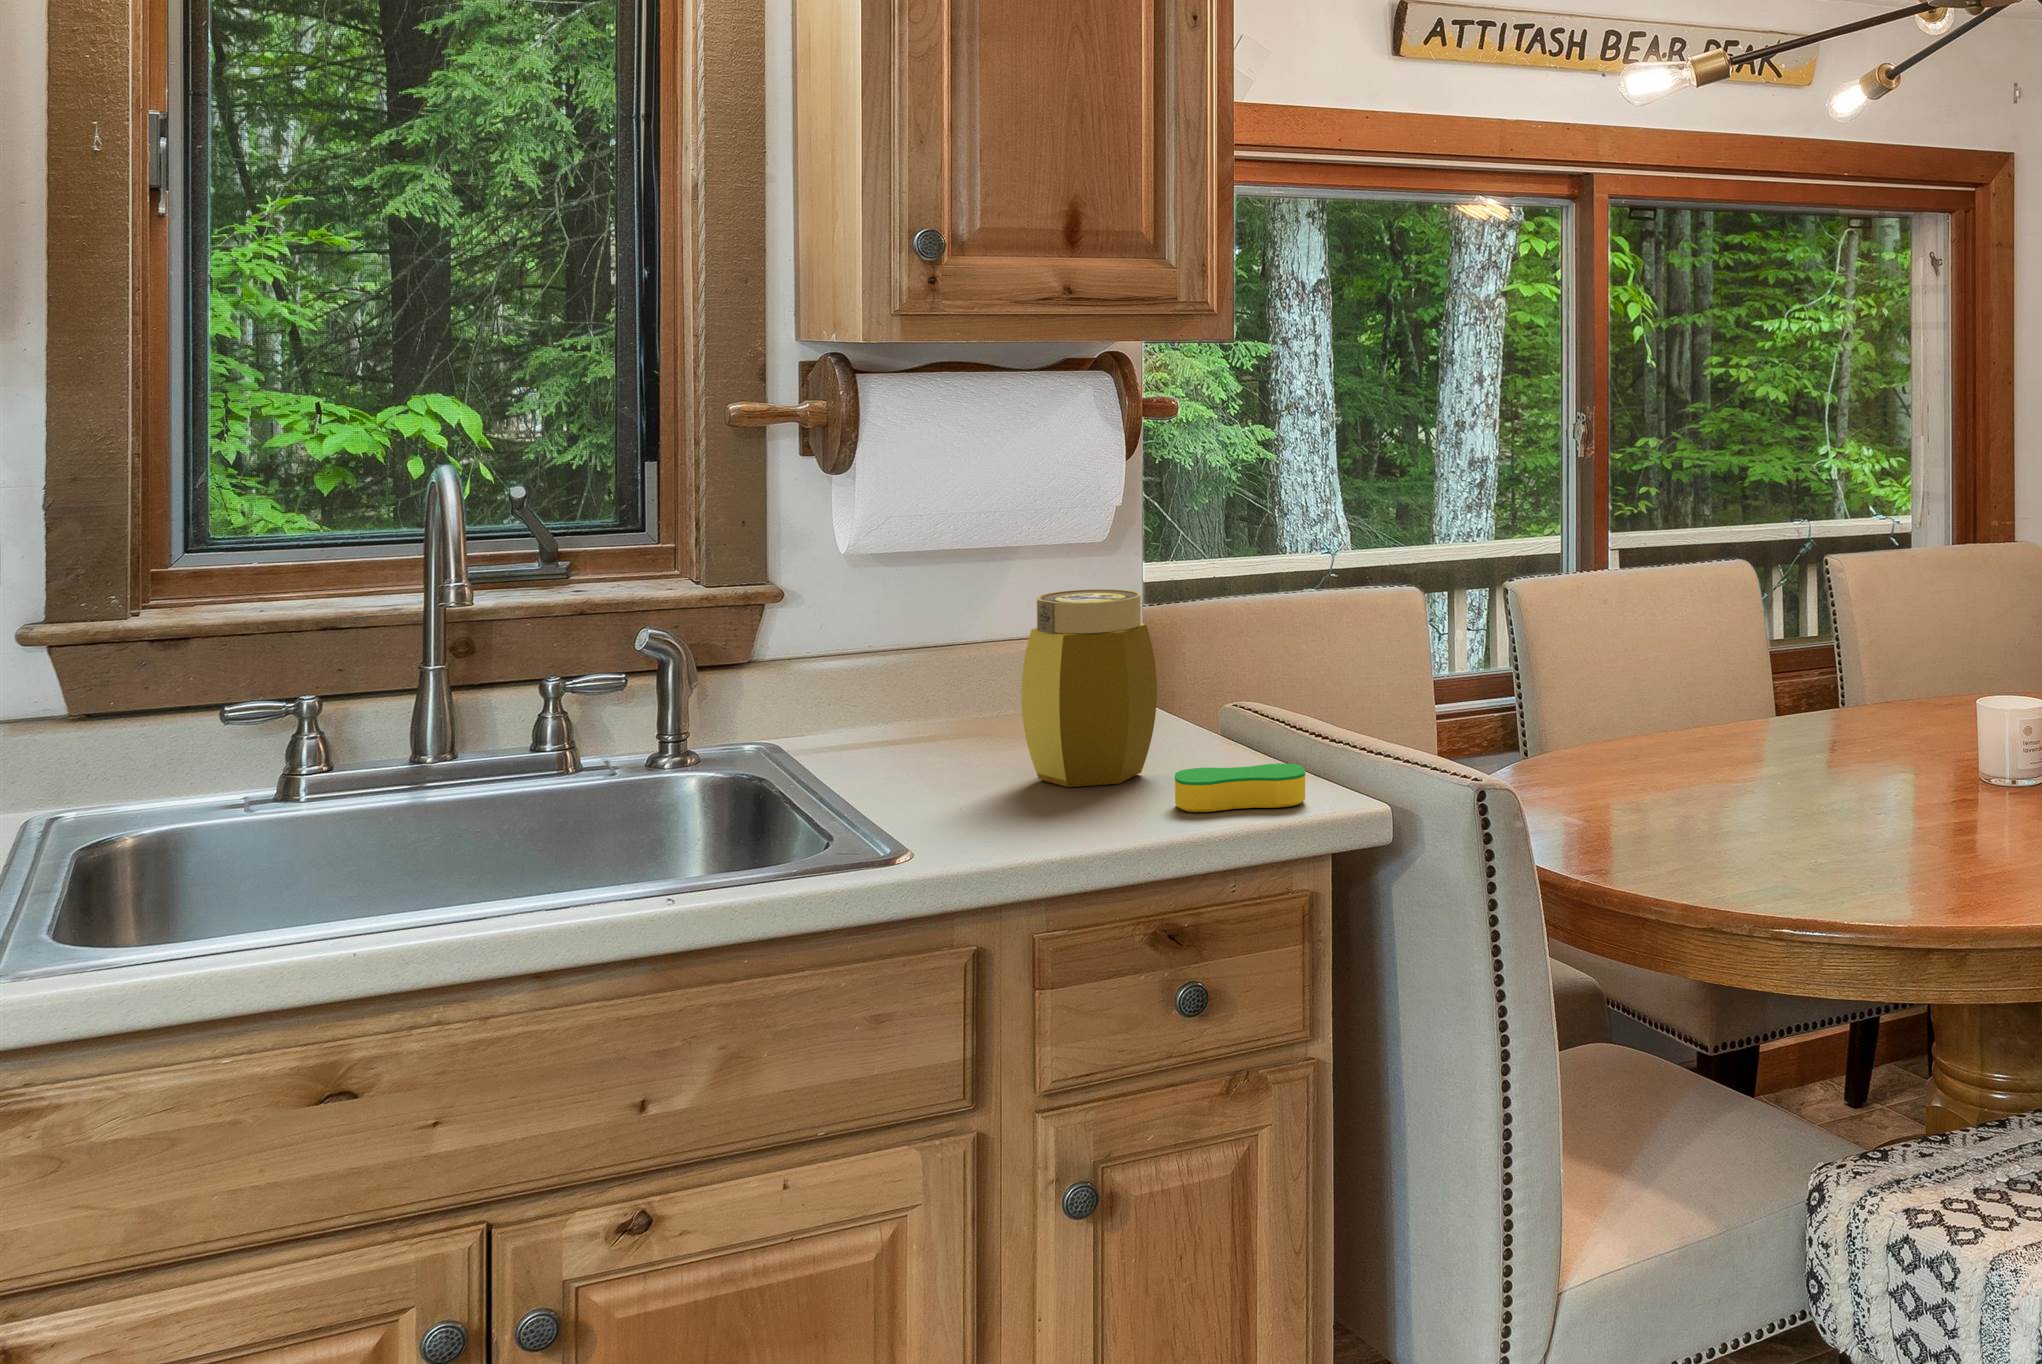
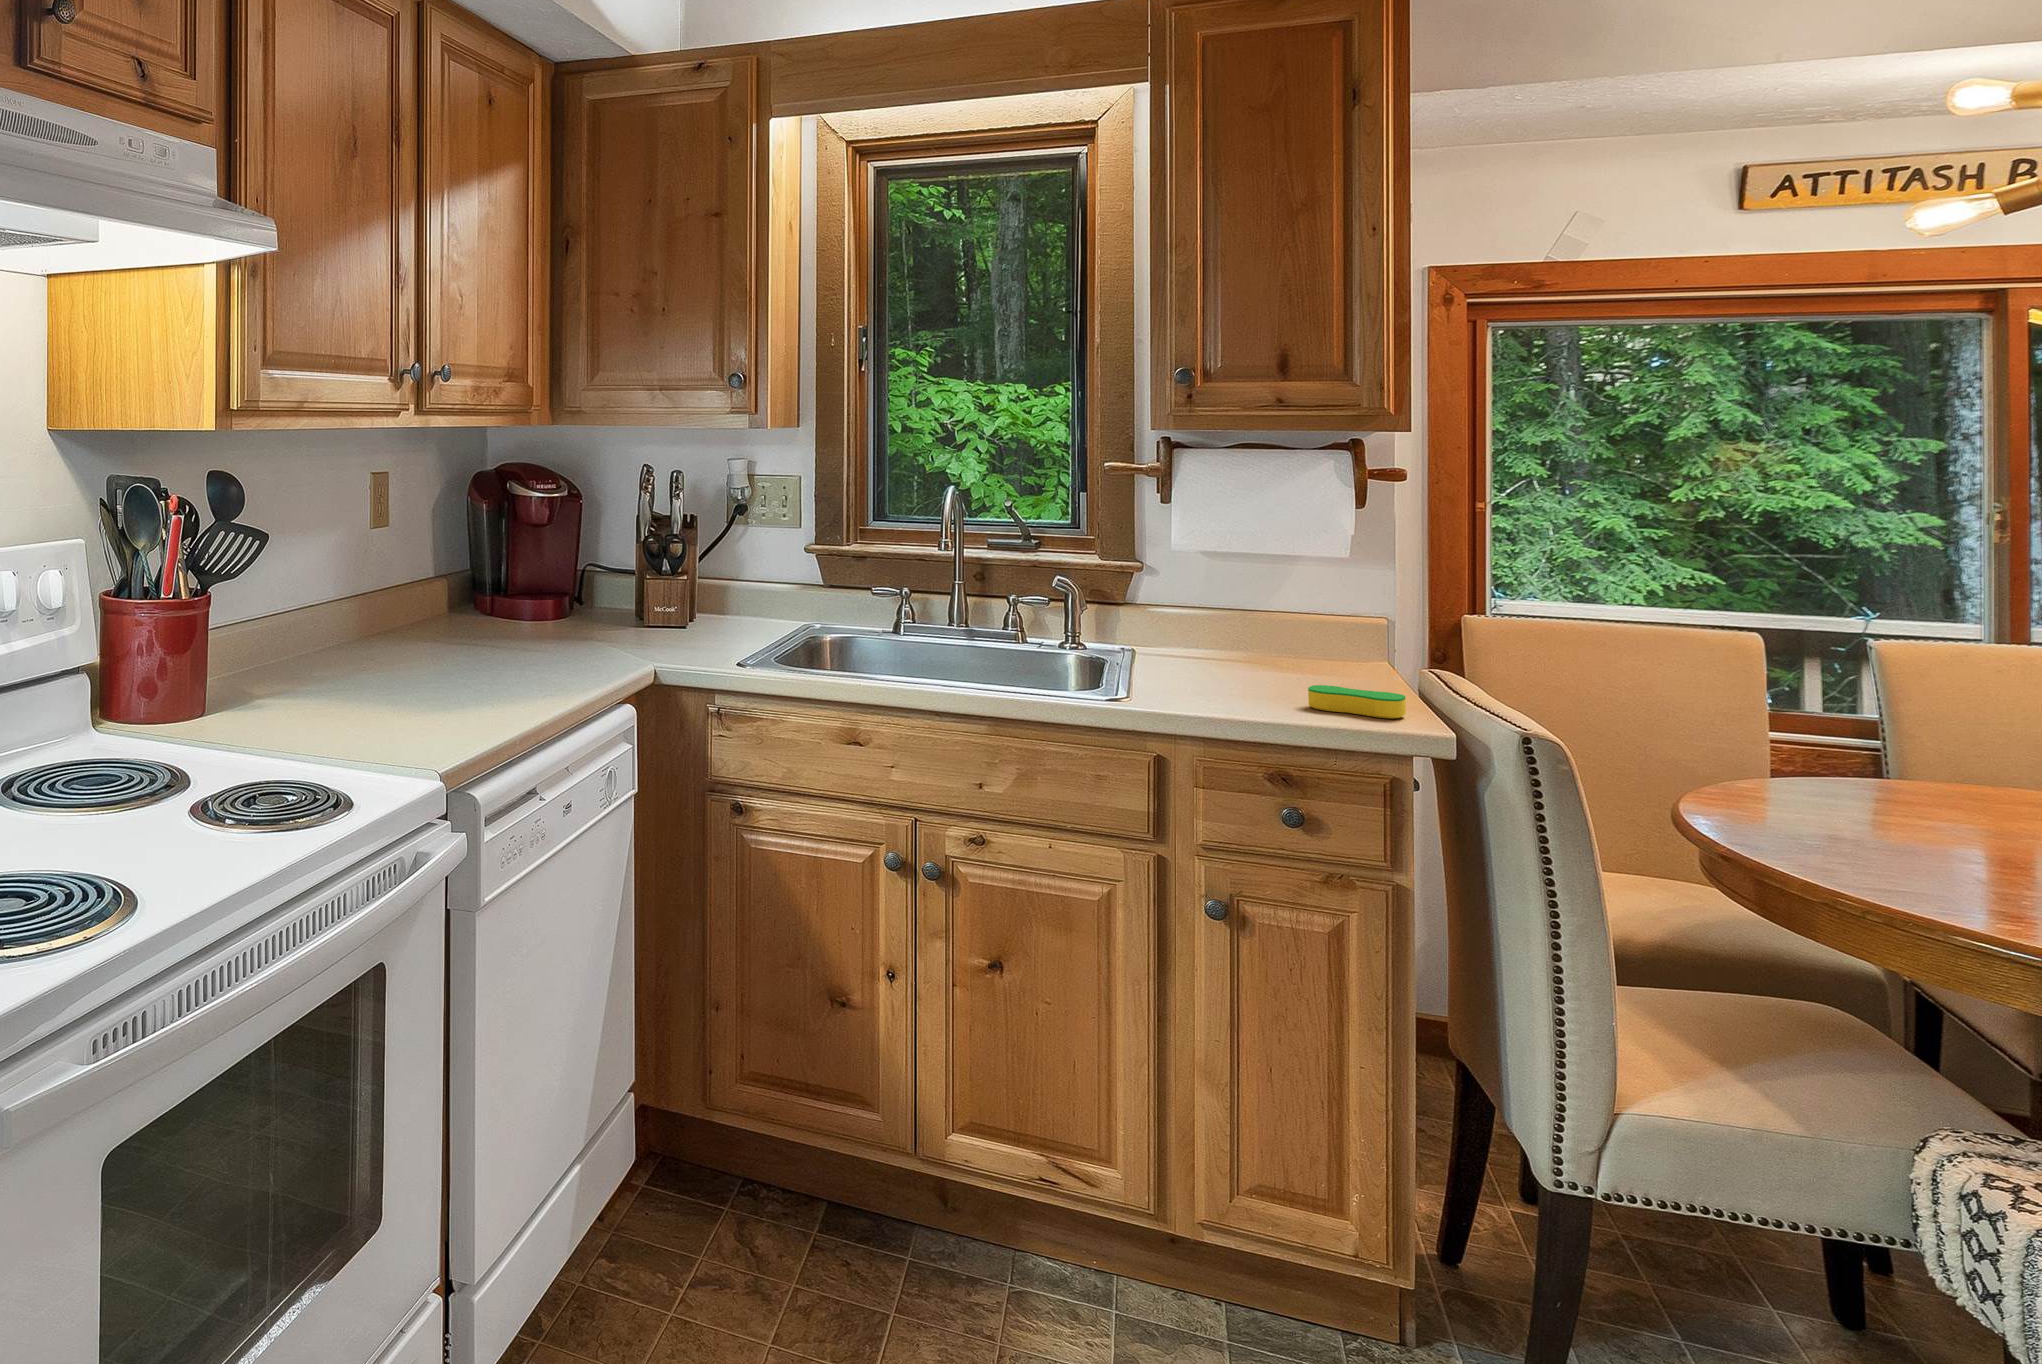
jar: present [1022,589,1157,787] -> none [1242,574,1333,692]

